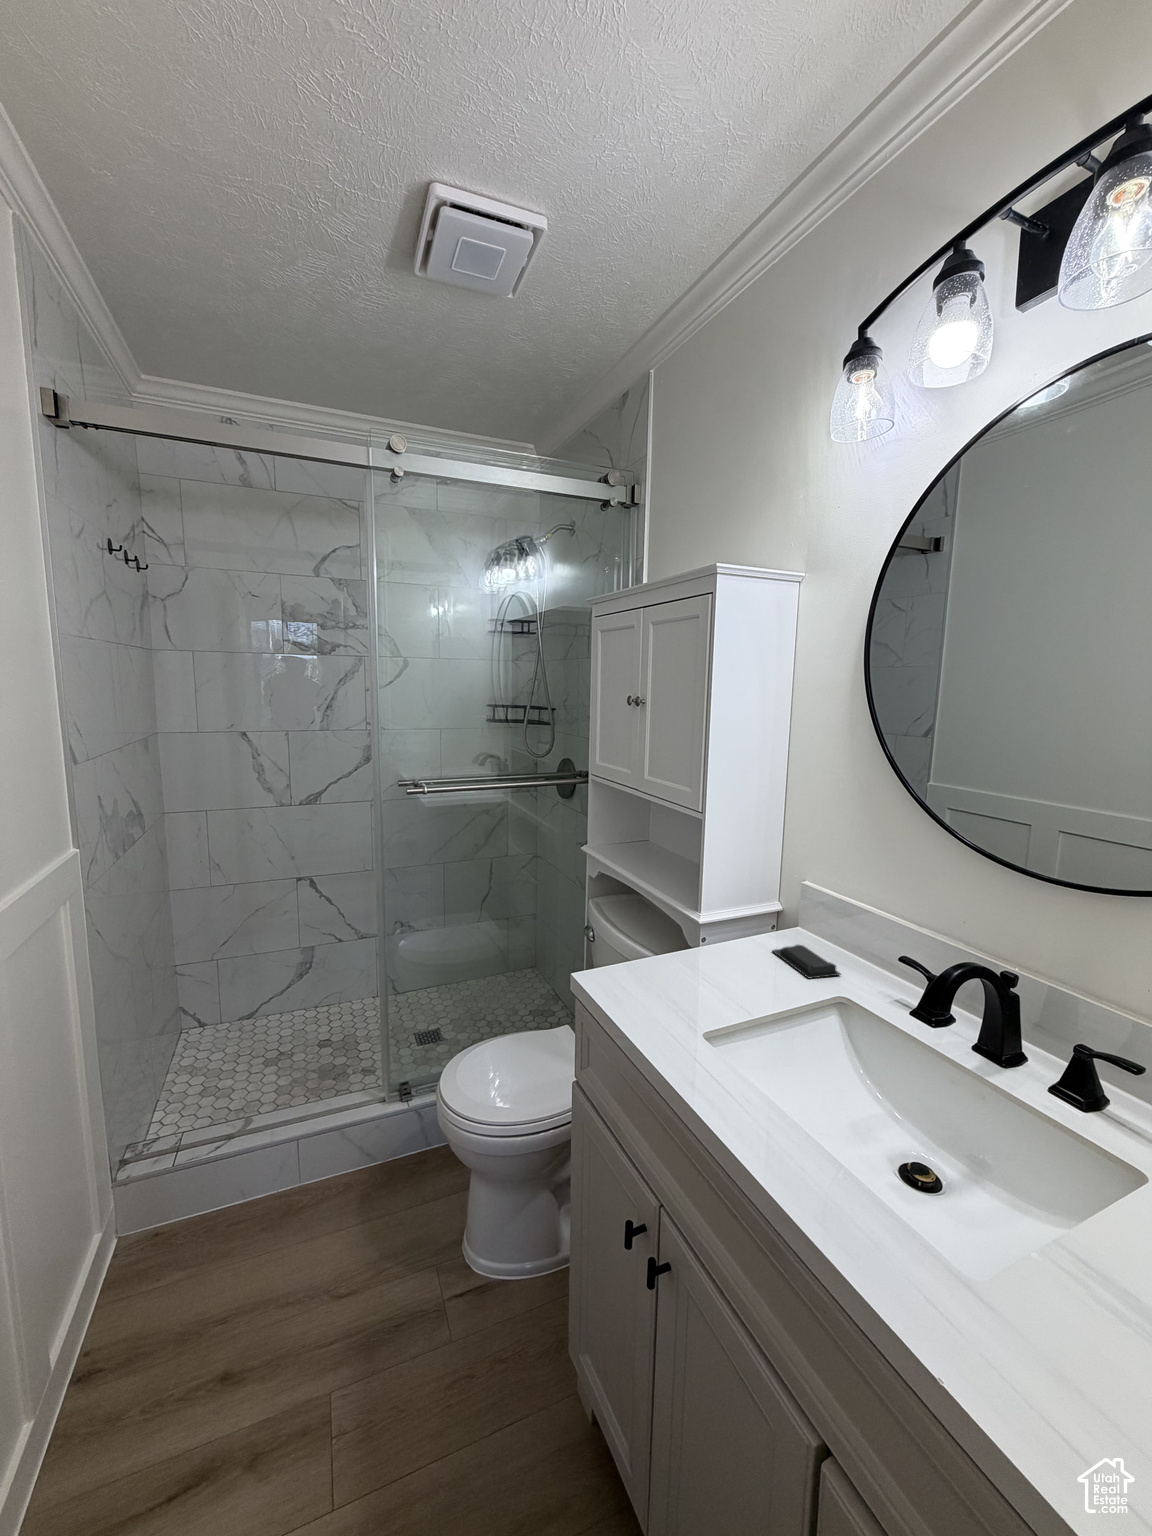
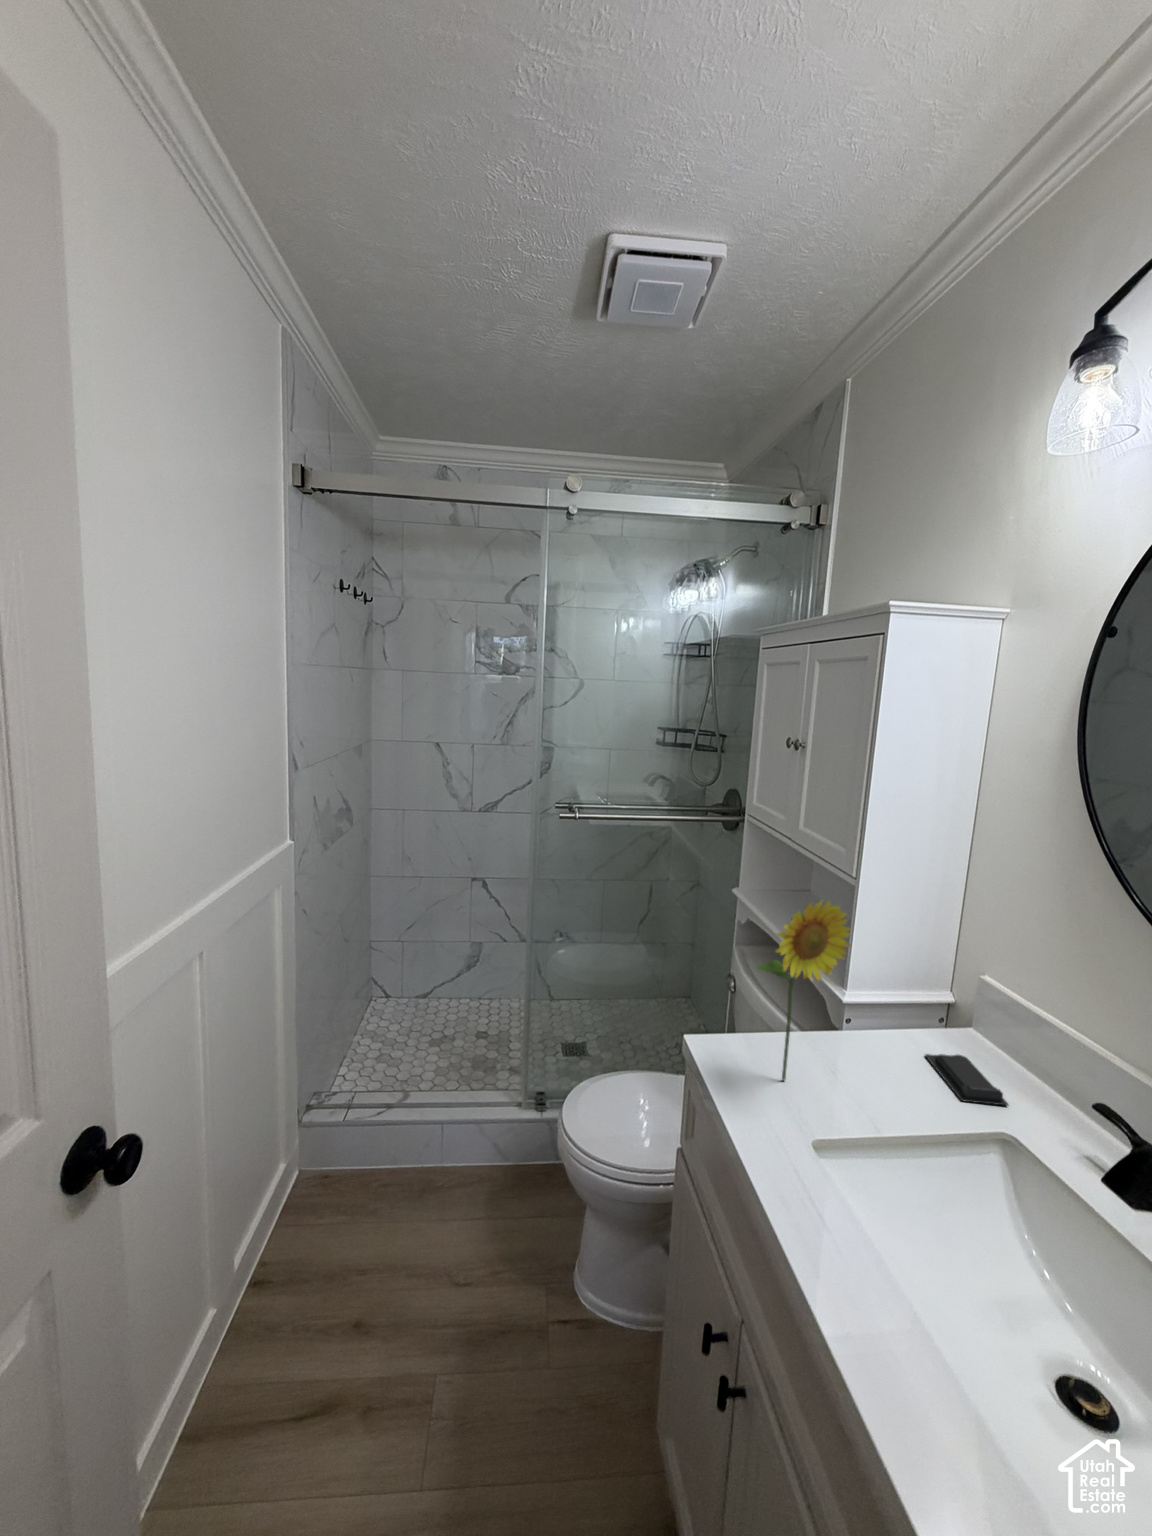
flower: none [645,819,722,991] -> present [758,900,850,1080]

